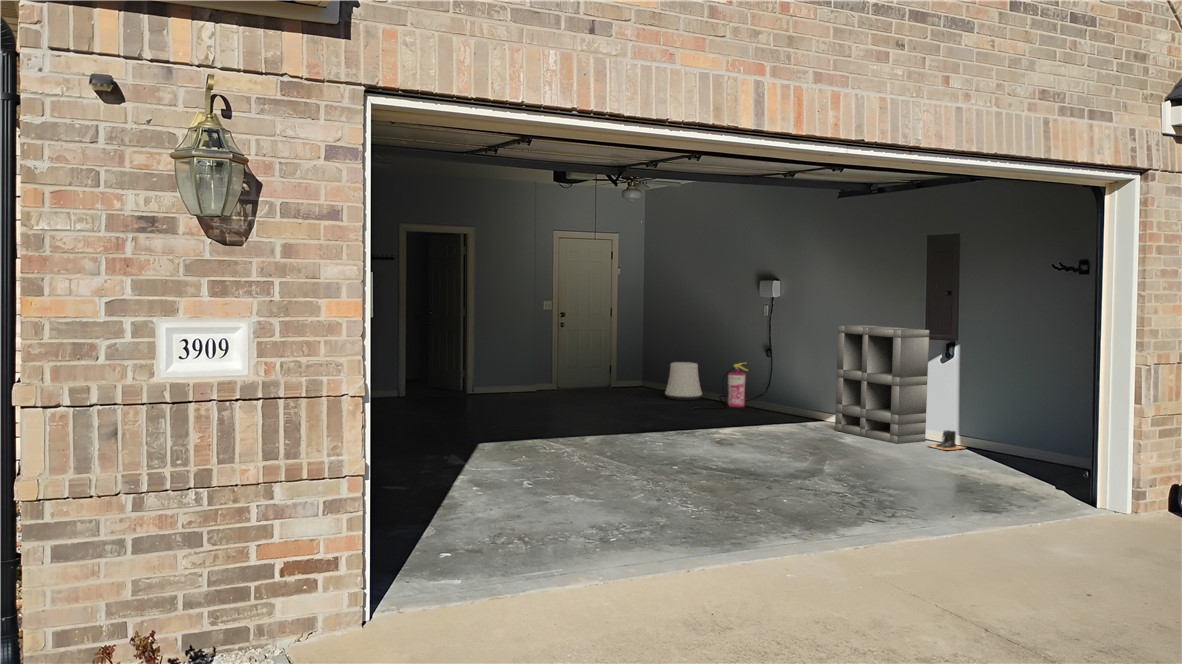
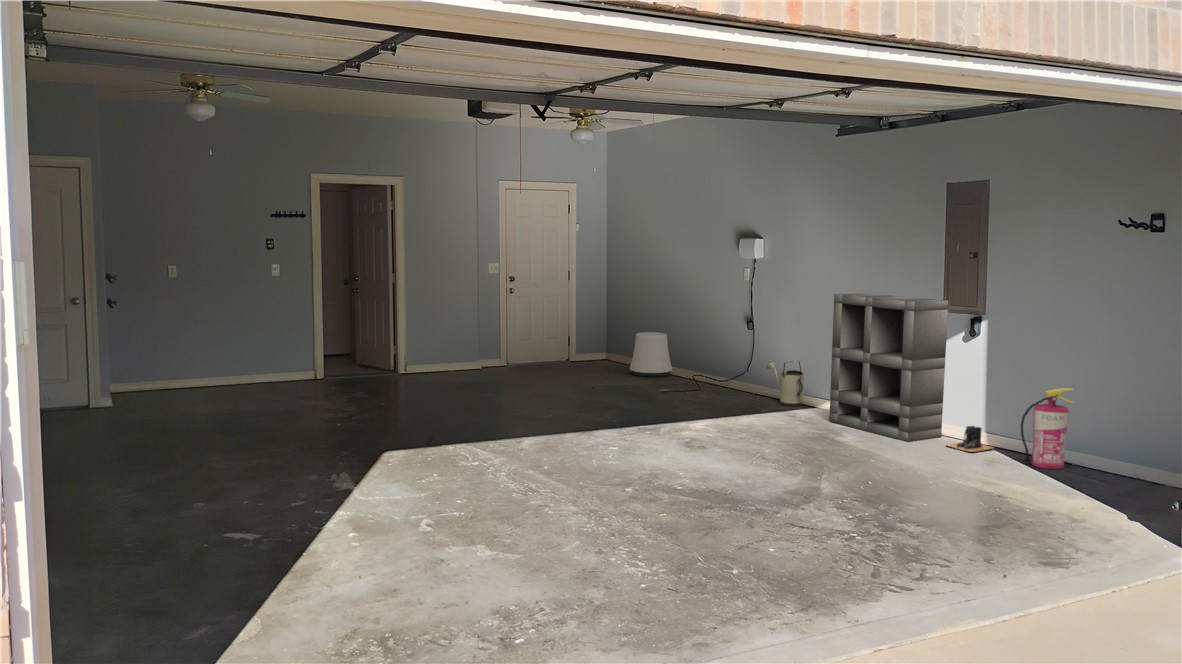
fire extinguisher: present [722,363,747,407] -> present [1021,388,1073,469]
watering can: none [783,383,814,421] -> present [767,361,803,406]

